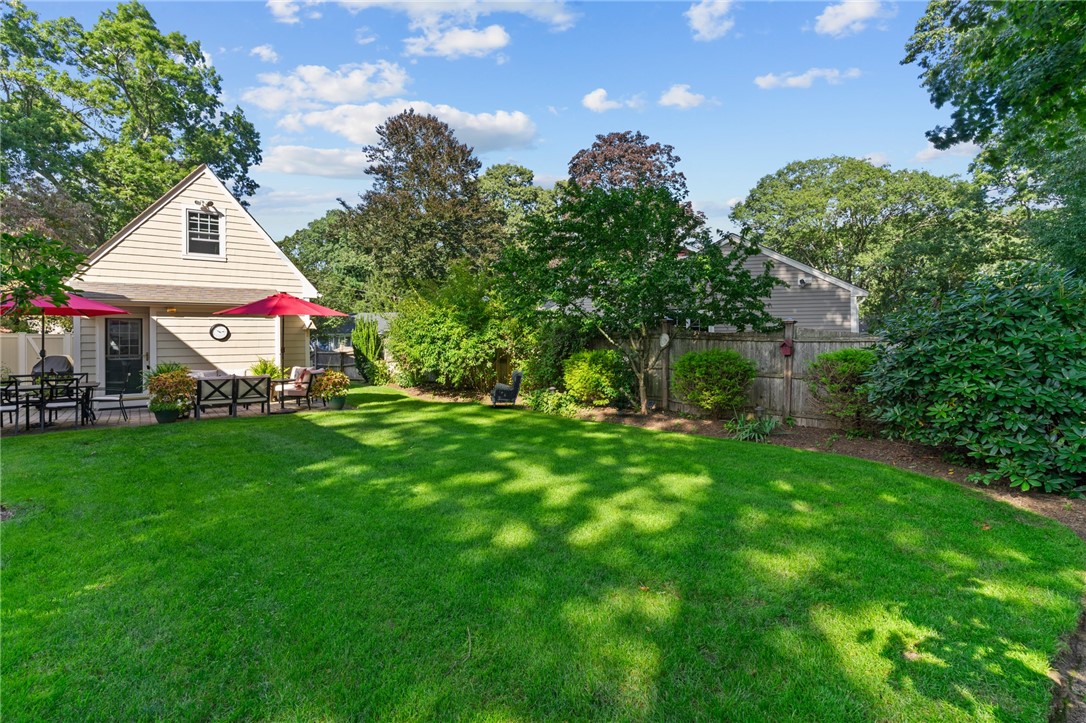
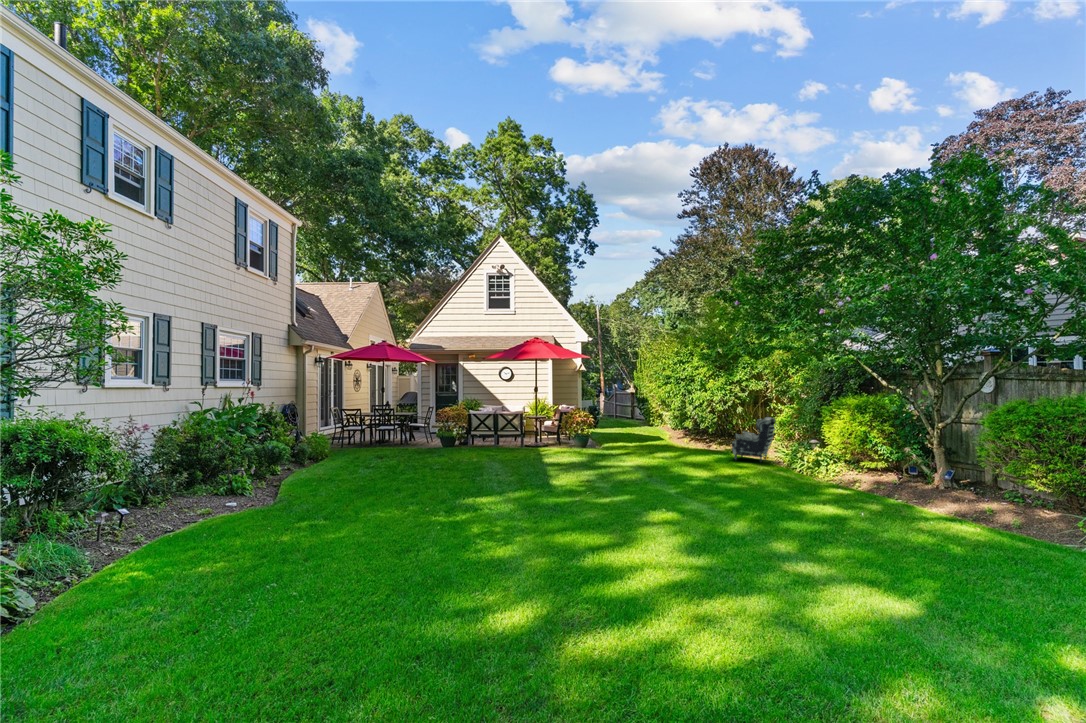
potted plant: present [609,393,632,415] -> none [880,454,928,487]

